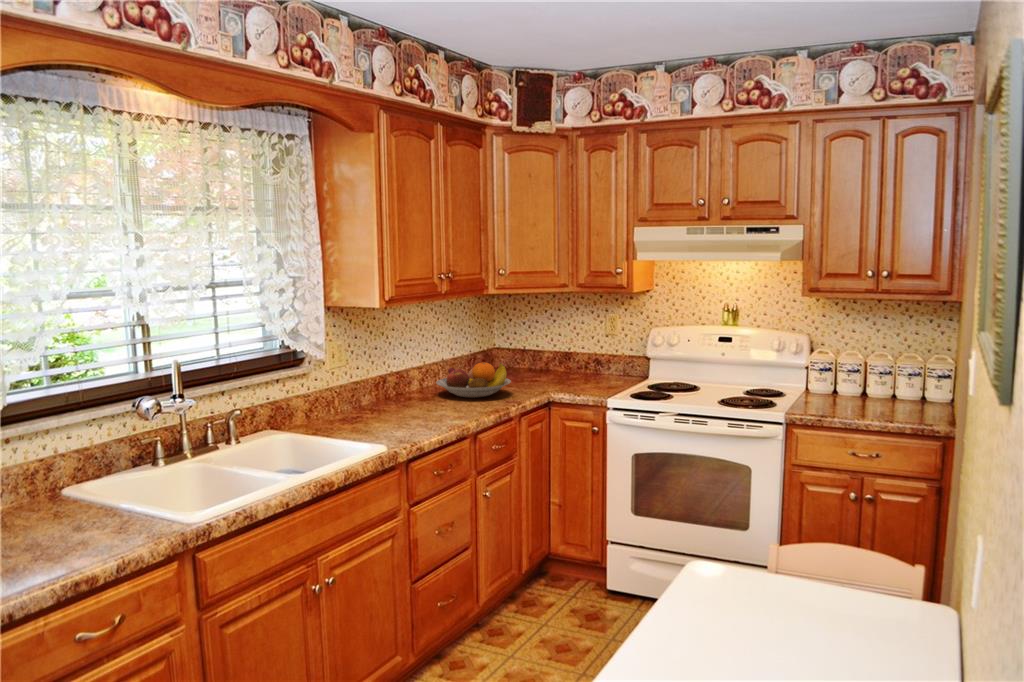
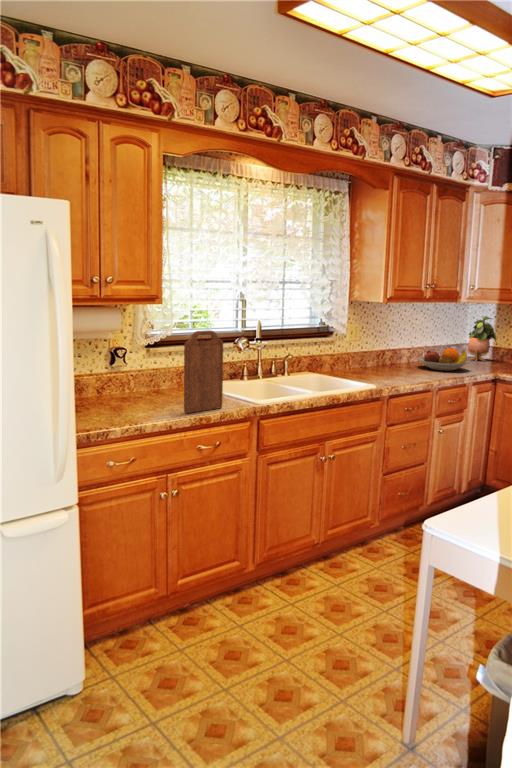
potted plant: none [500,307,538,373] -> present [468,316,496,361]
cutting board: none [24,410,118,580] -> present [184,330,223,413]

